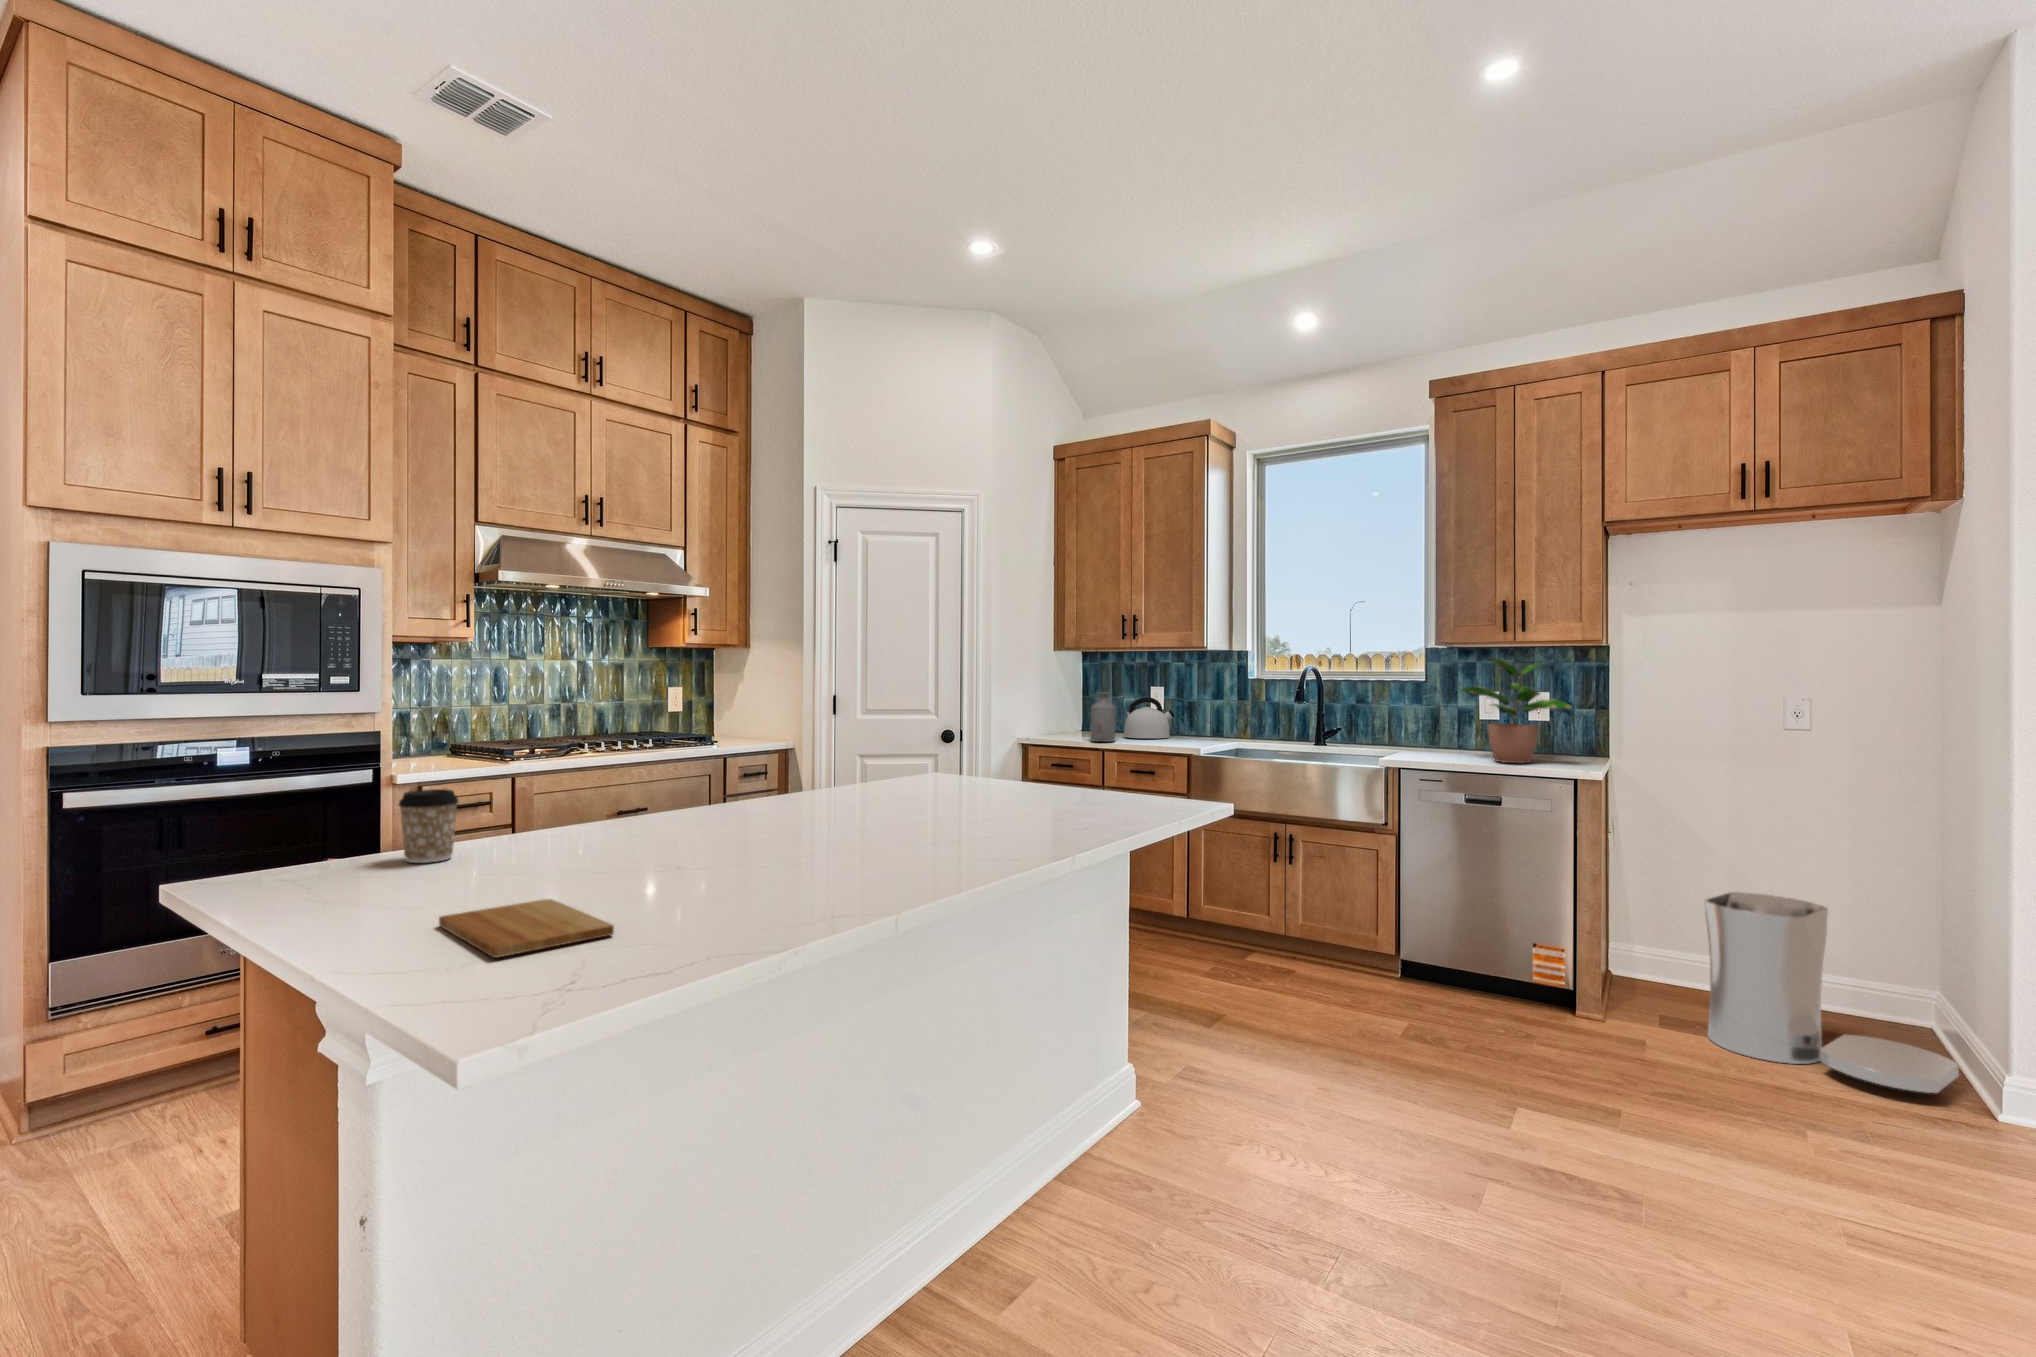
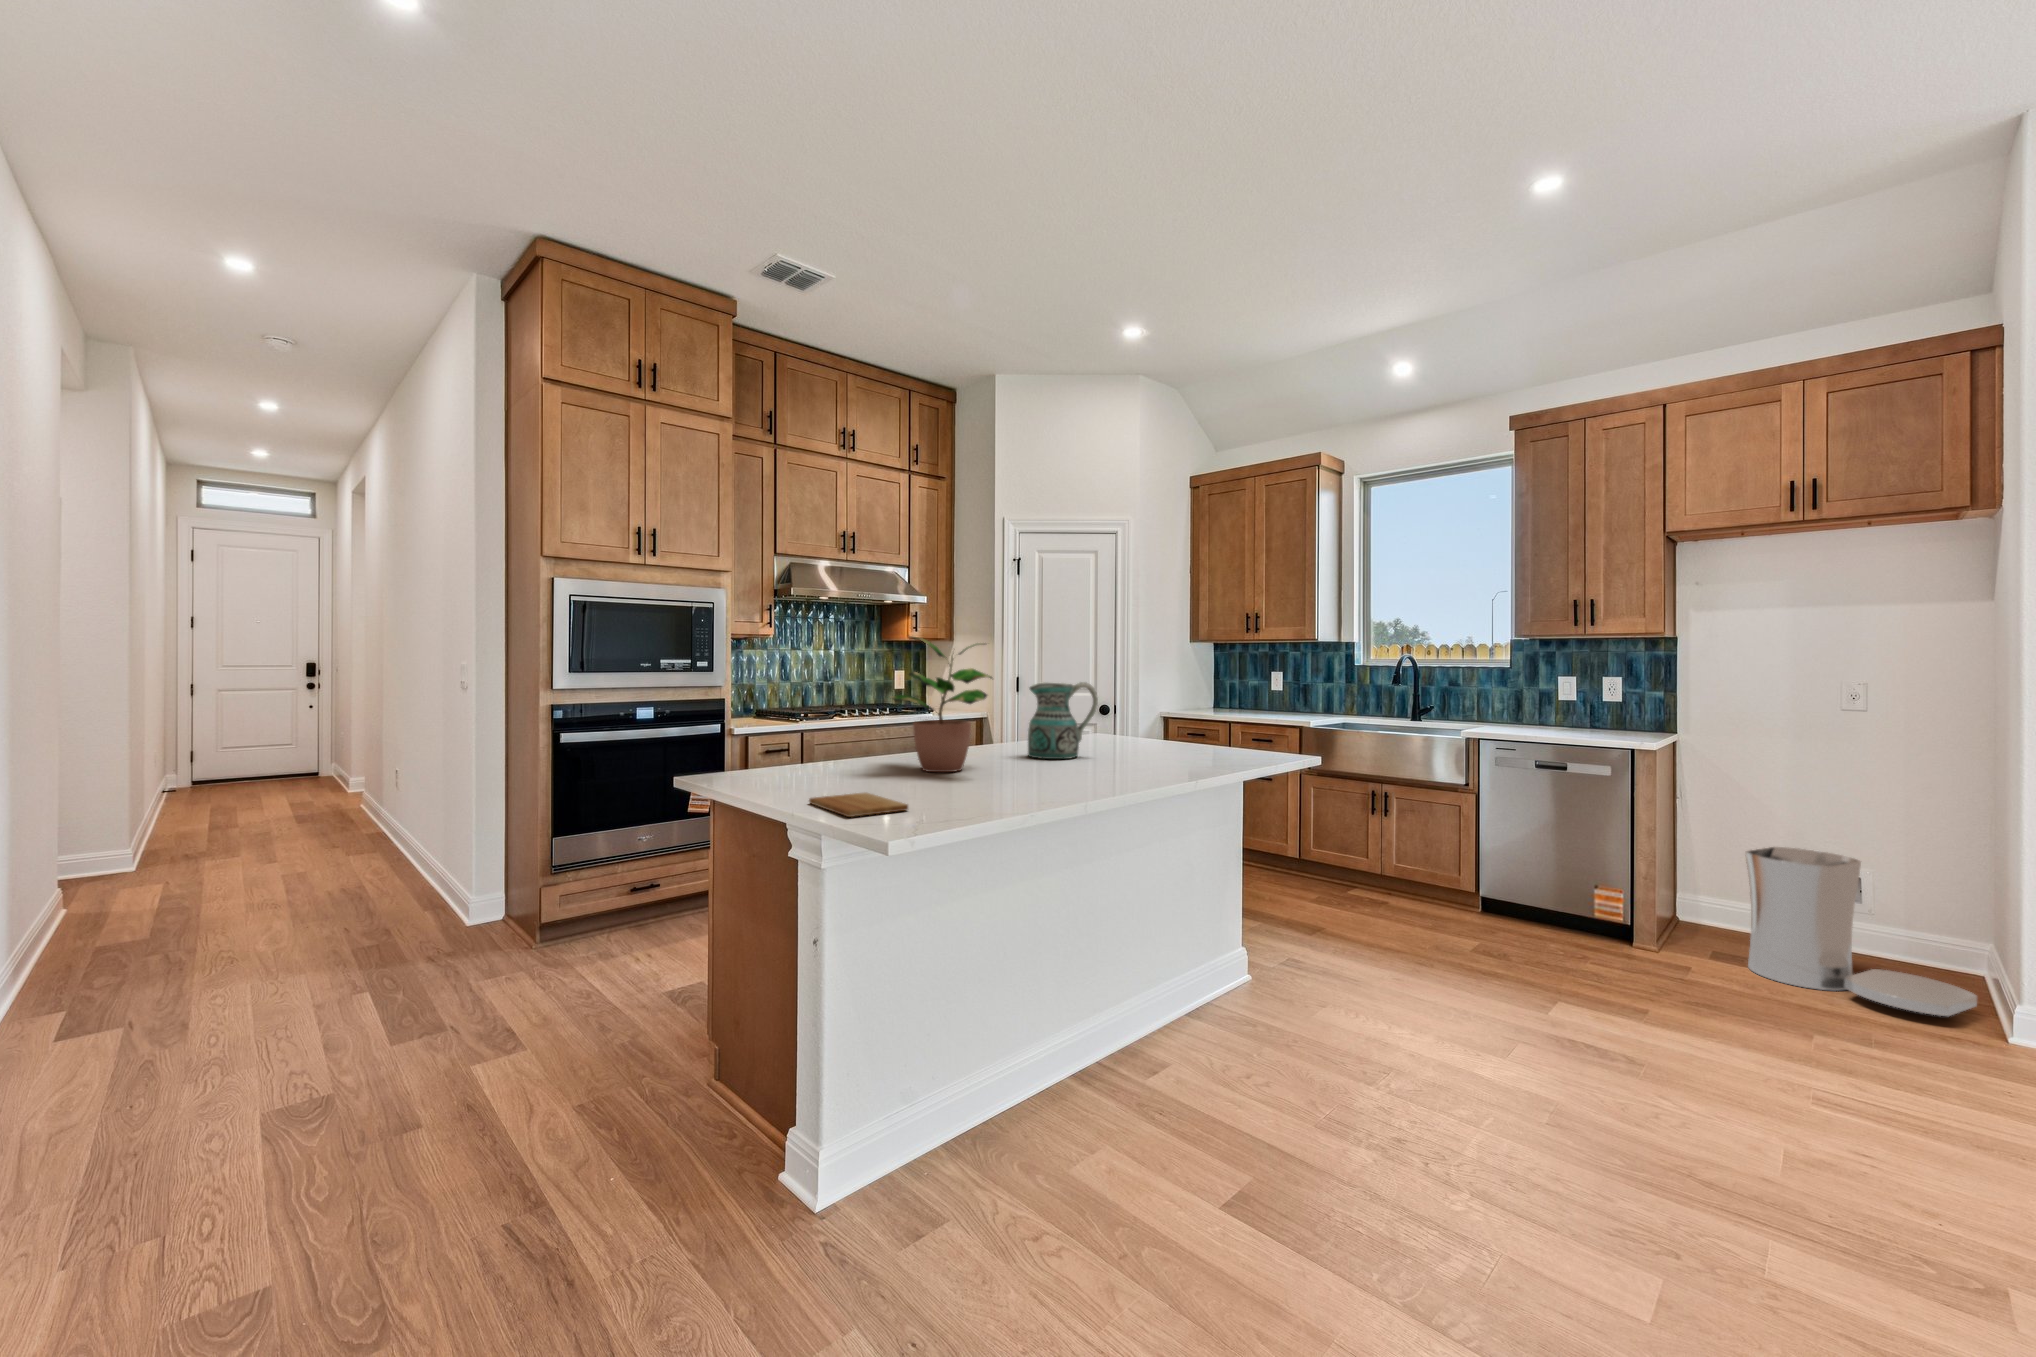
potted plant: present [1463,658,1572,763] -> present [890,636,992,772]
bottle: present [1090,692,1116,742] -> none [1222,676,1243,717]
kettle: present [1124,697,1175,738] -> none [1250,681,1293,714]
ceramic pitcher: none [835,706,936,818] -> present [1028,682,1098,759]
coffee cup: present [399,789,458,863] -> none [766,731,800,775]

